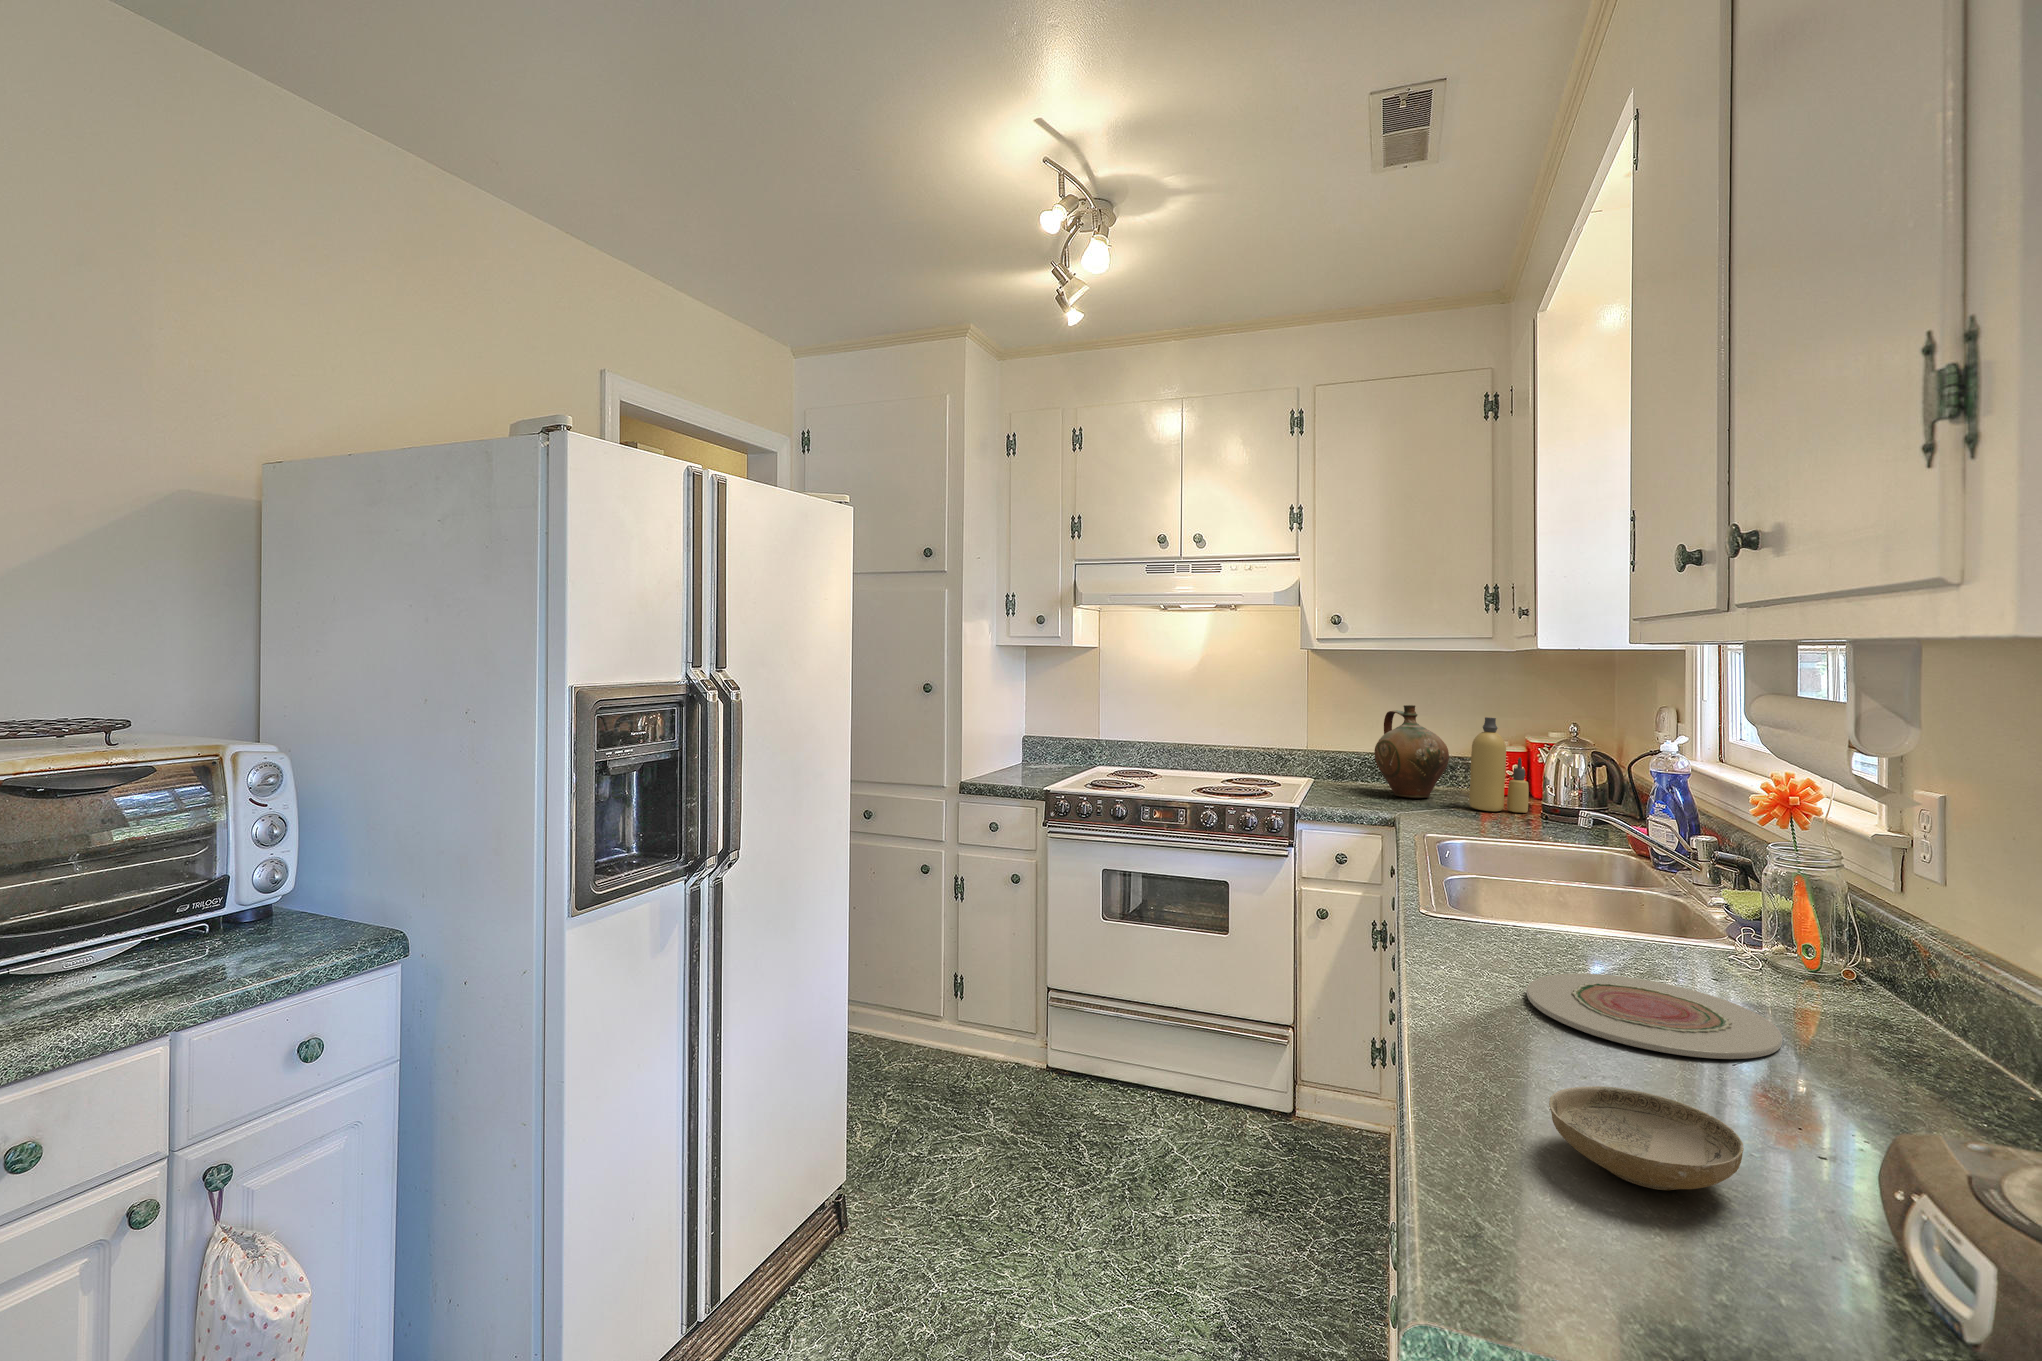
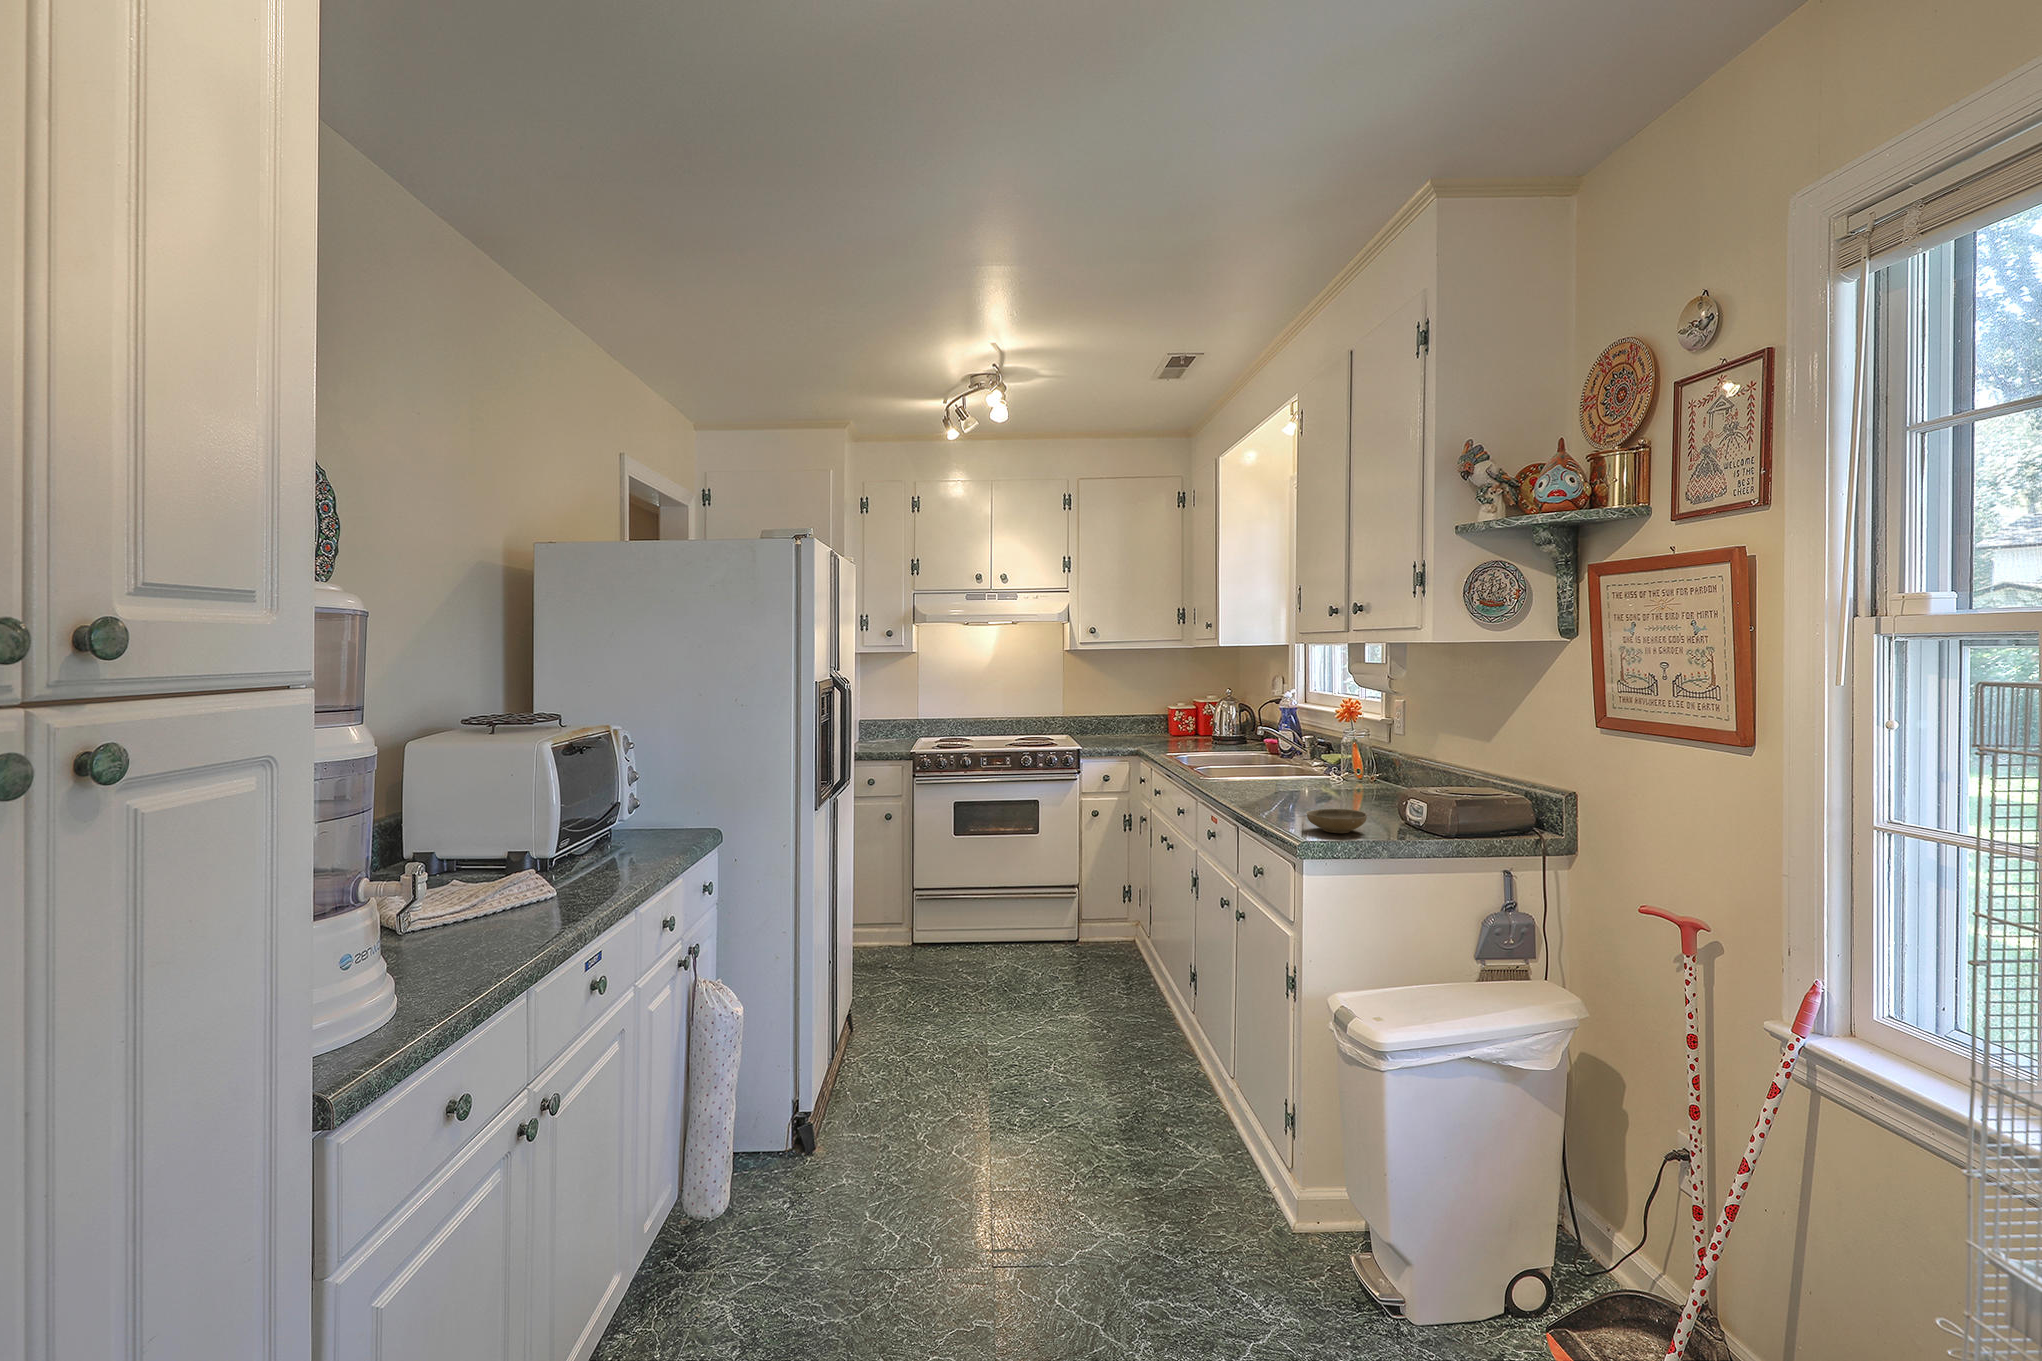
ceramic jug: present [1374,705,1449,798] -> none [1112,683,1154,741]
bottle: present [1469,717,1529,813] -> none [1170,688,1201,744]
plate: present [1527,973,1782,1059] -> none [1265,792,1359,809]

